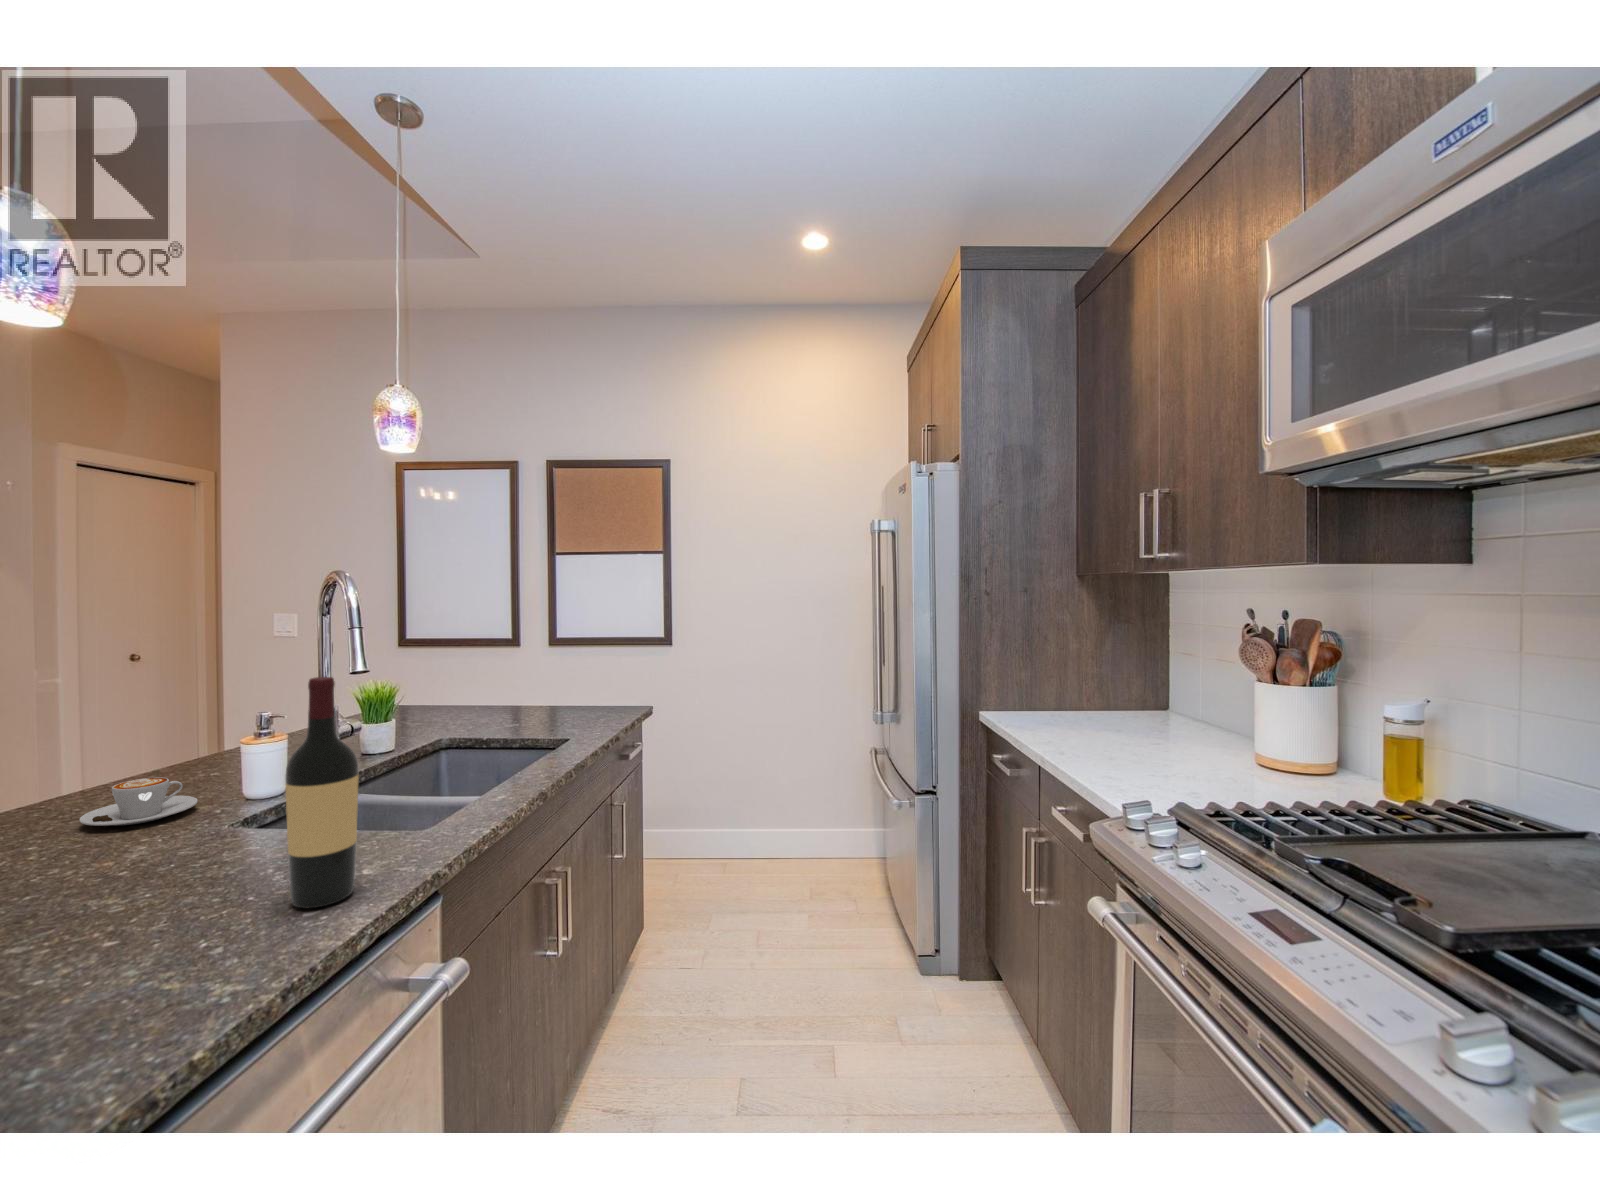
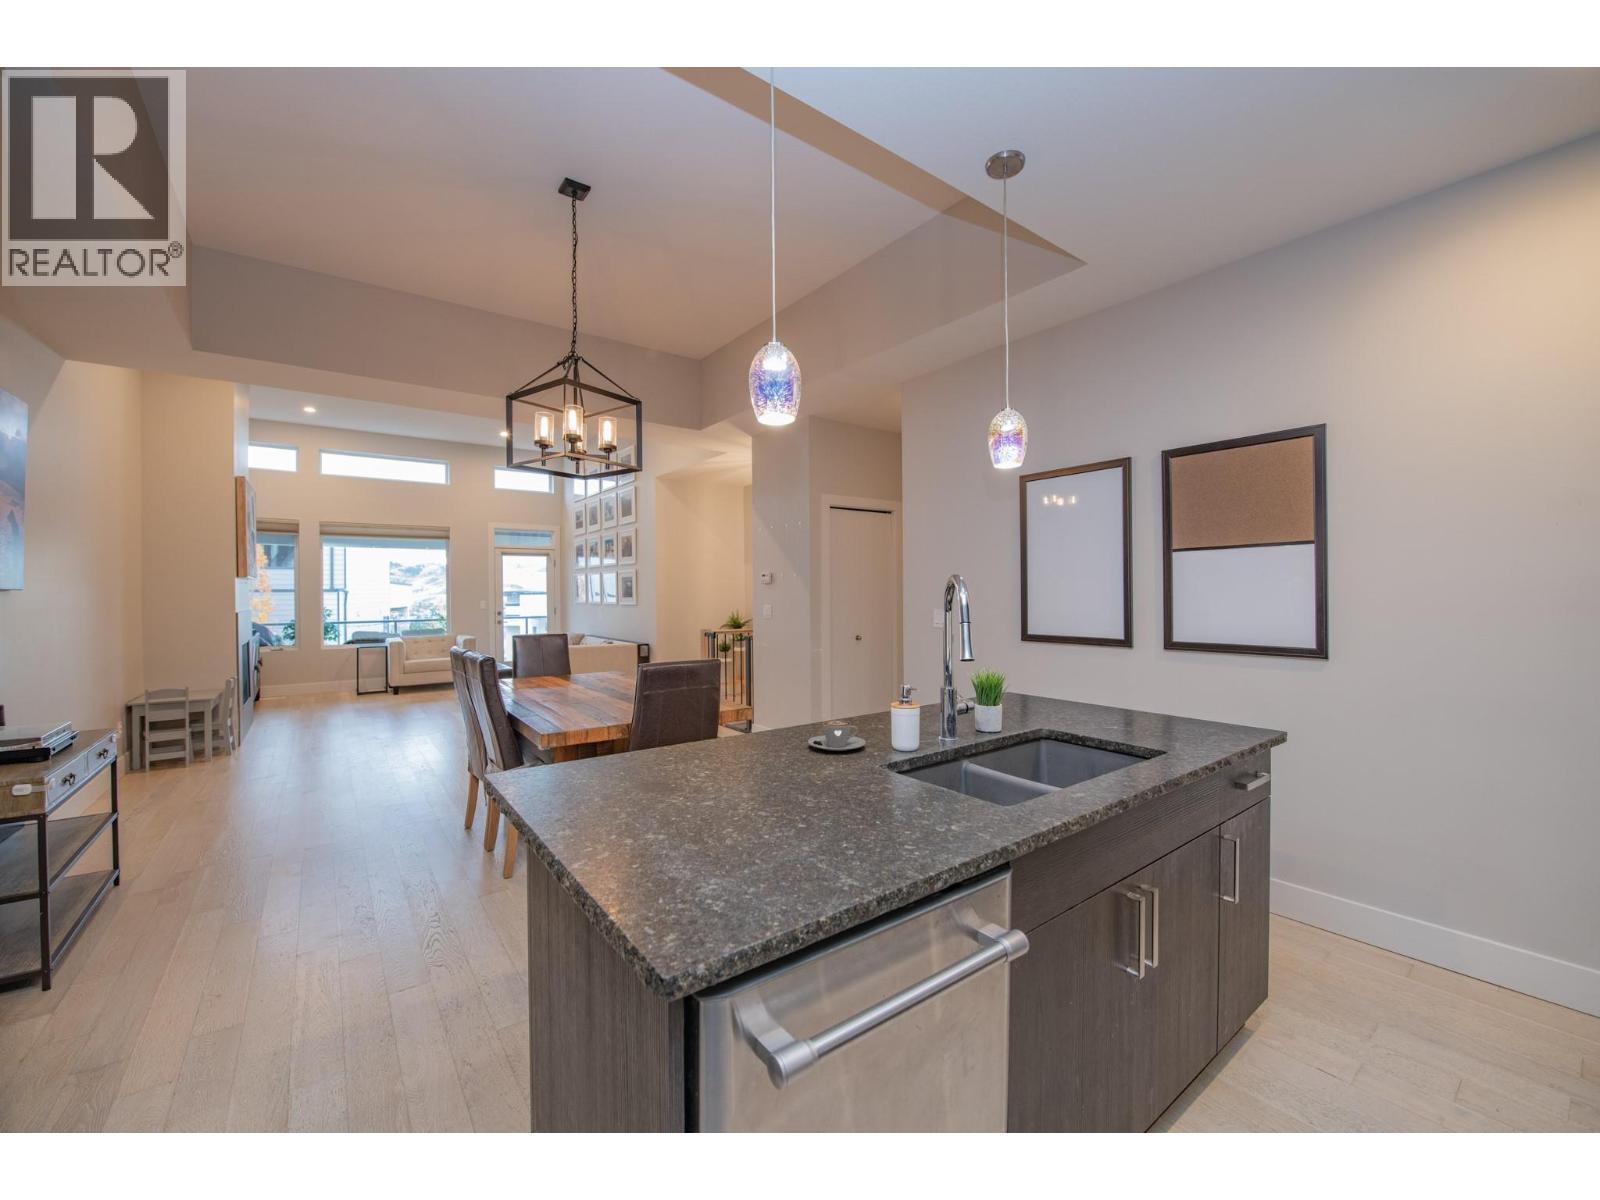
wine bottle: present [285,677,359,908] -> none [896,656,945,844]

